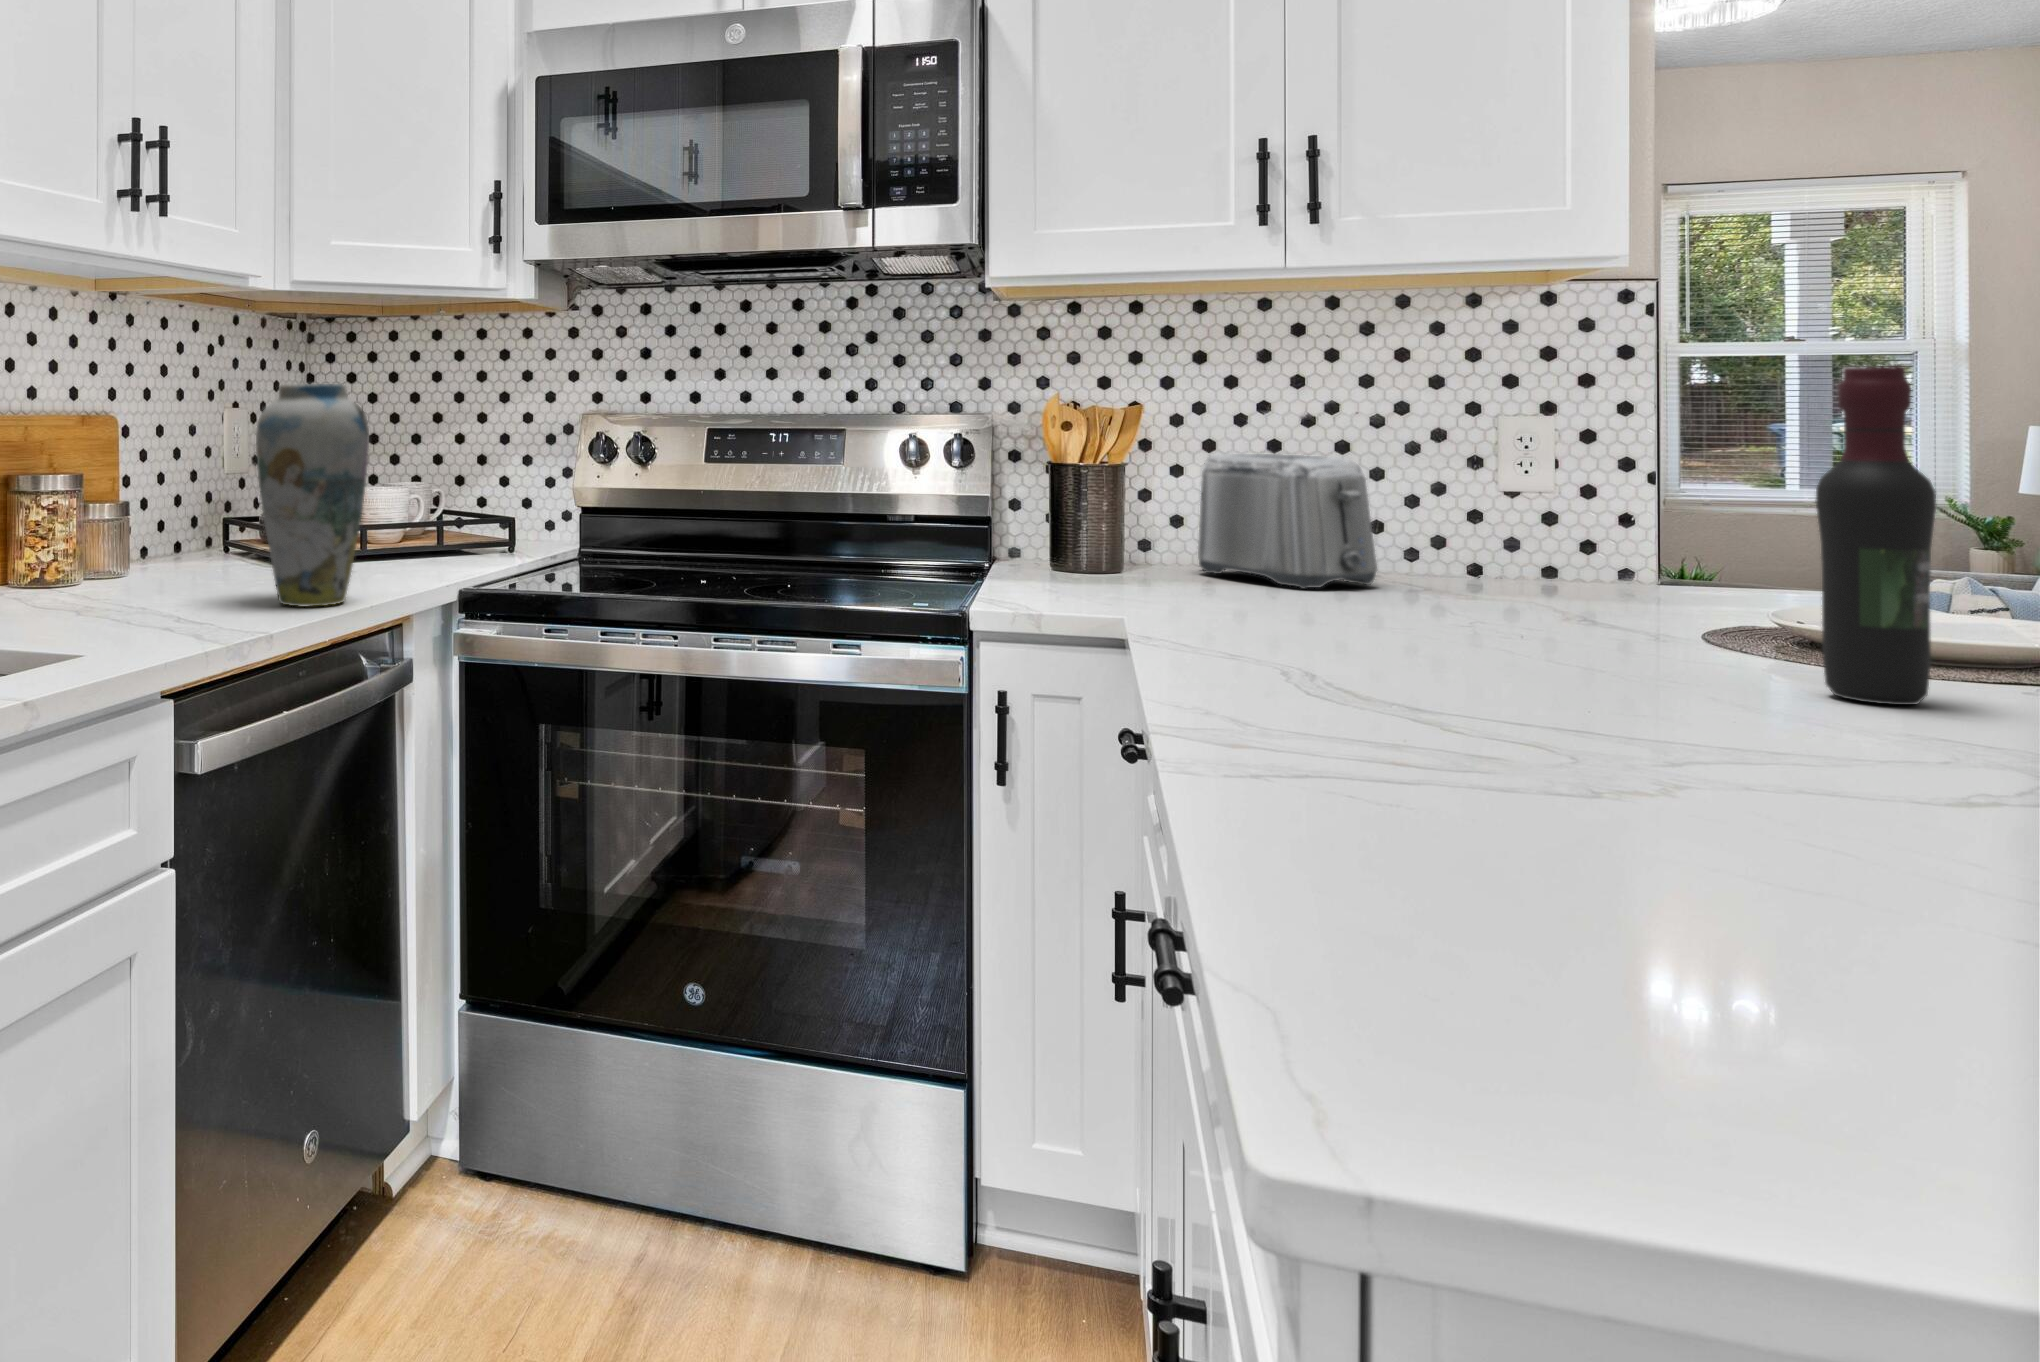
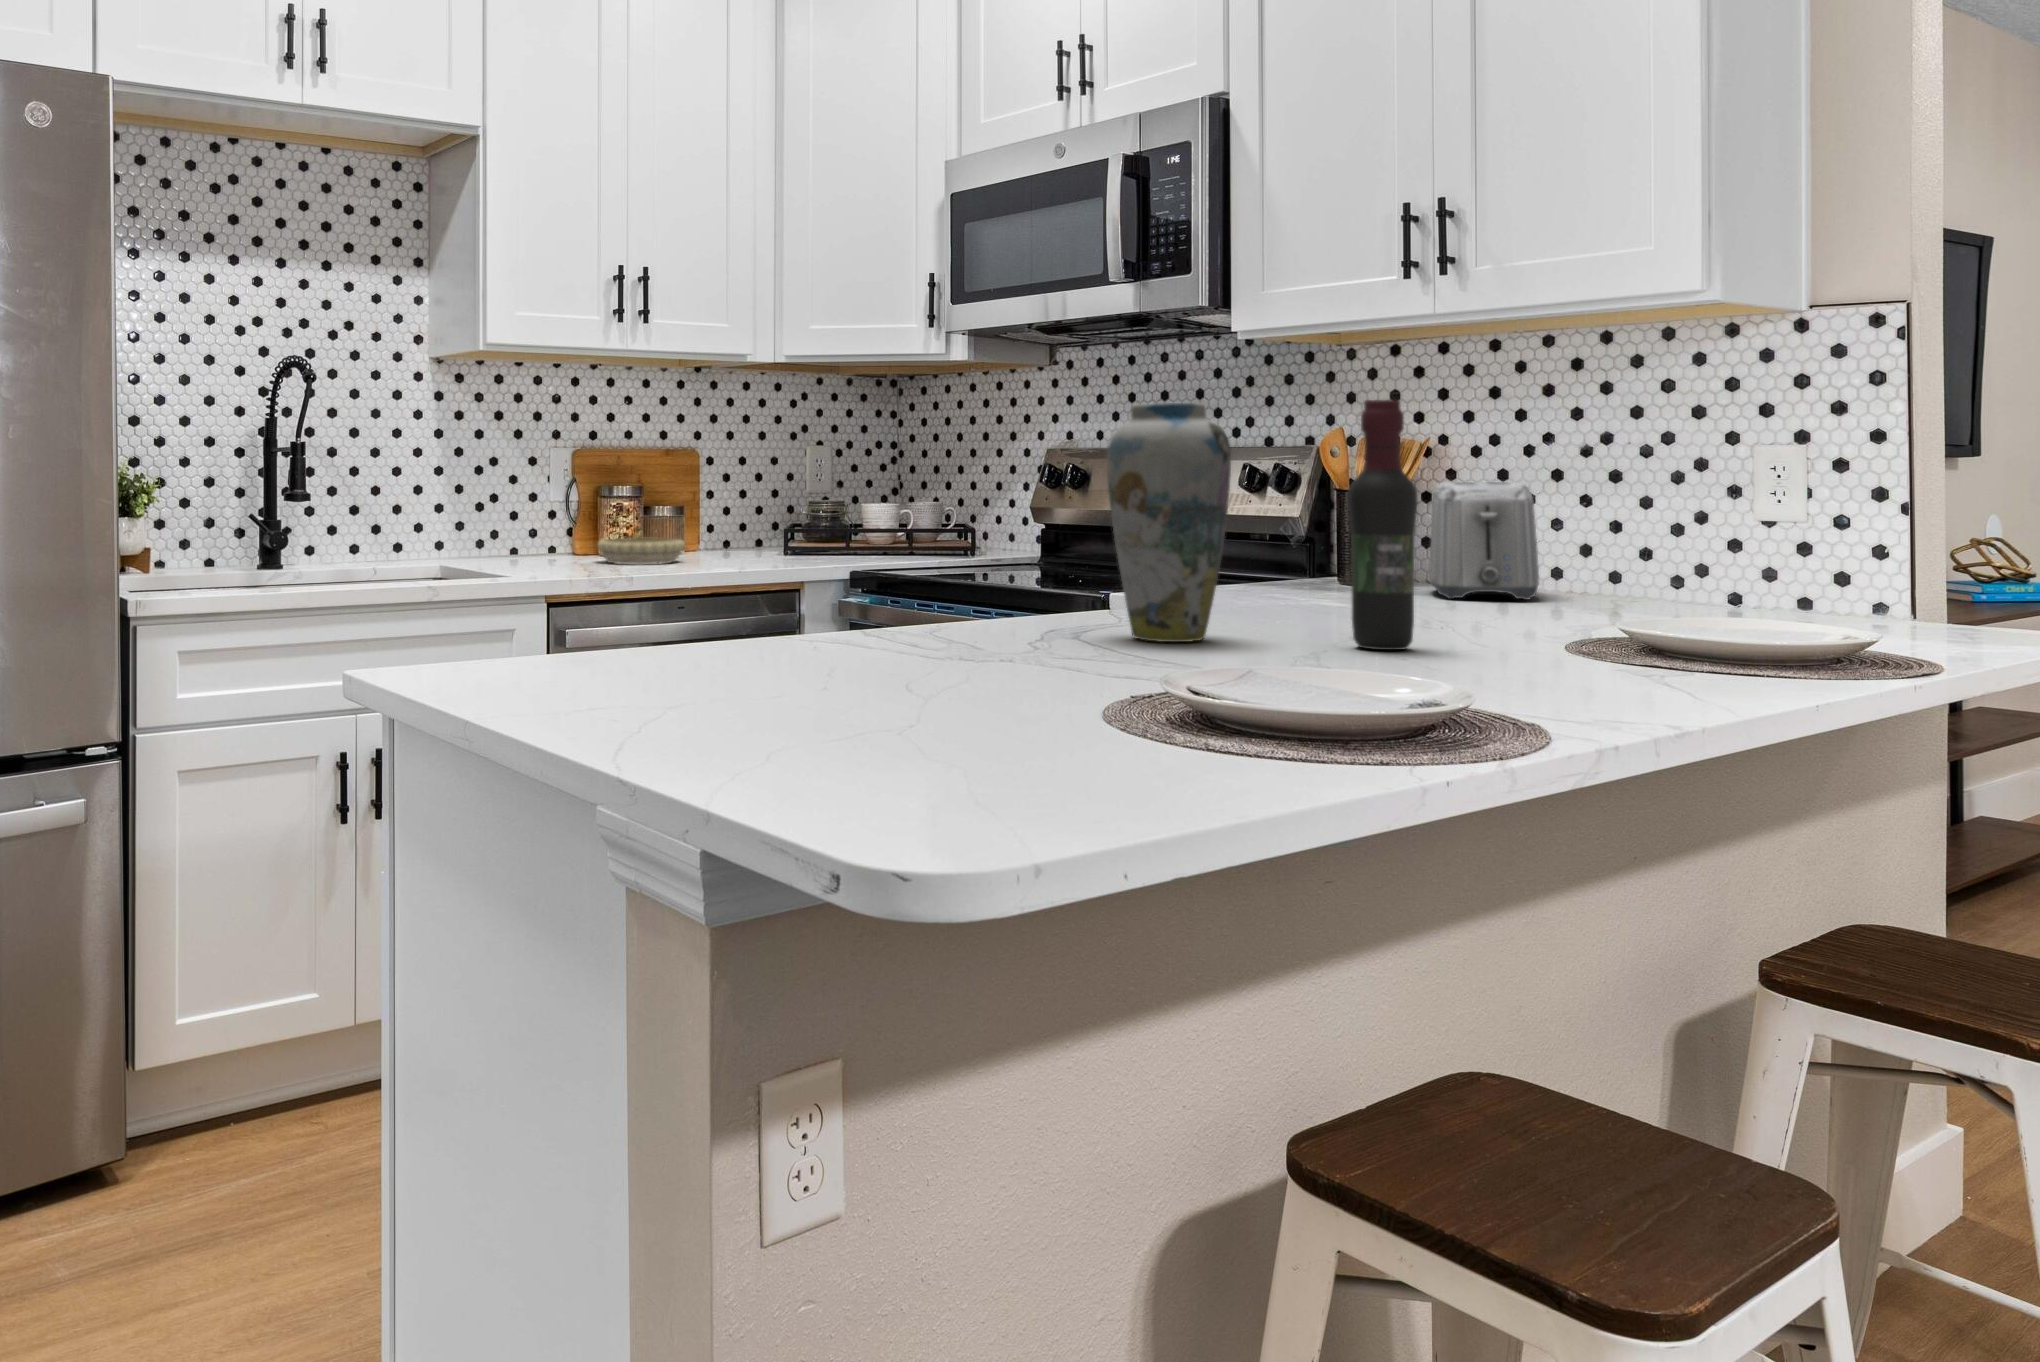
vase: present [256,384,369,607] -> present [1107,403,1231,642]
decorative bowl: none [51,553,196,601] -> present [598,538,685,564]

